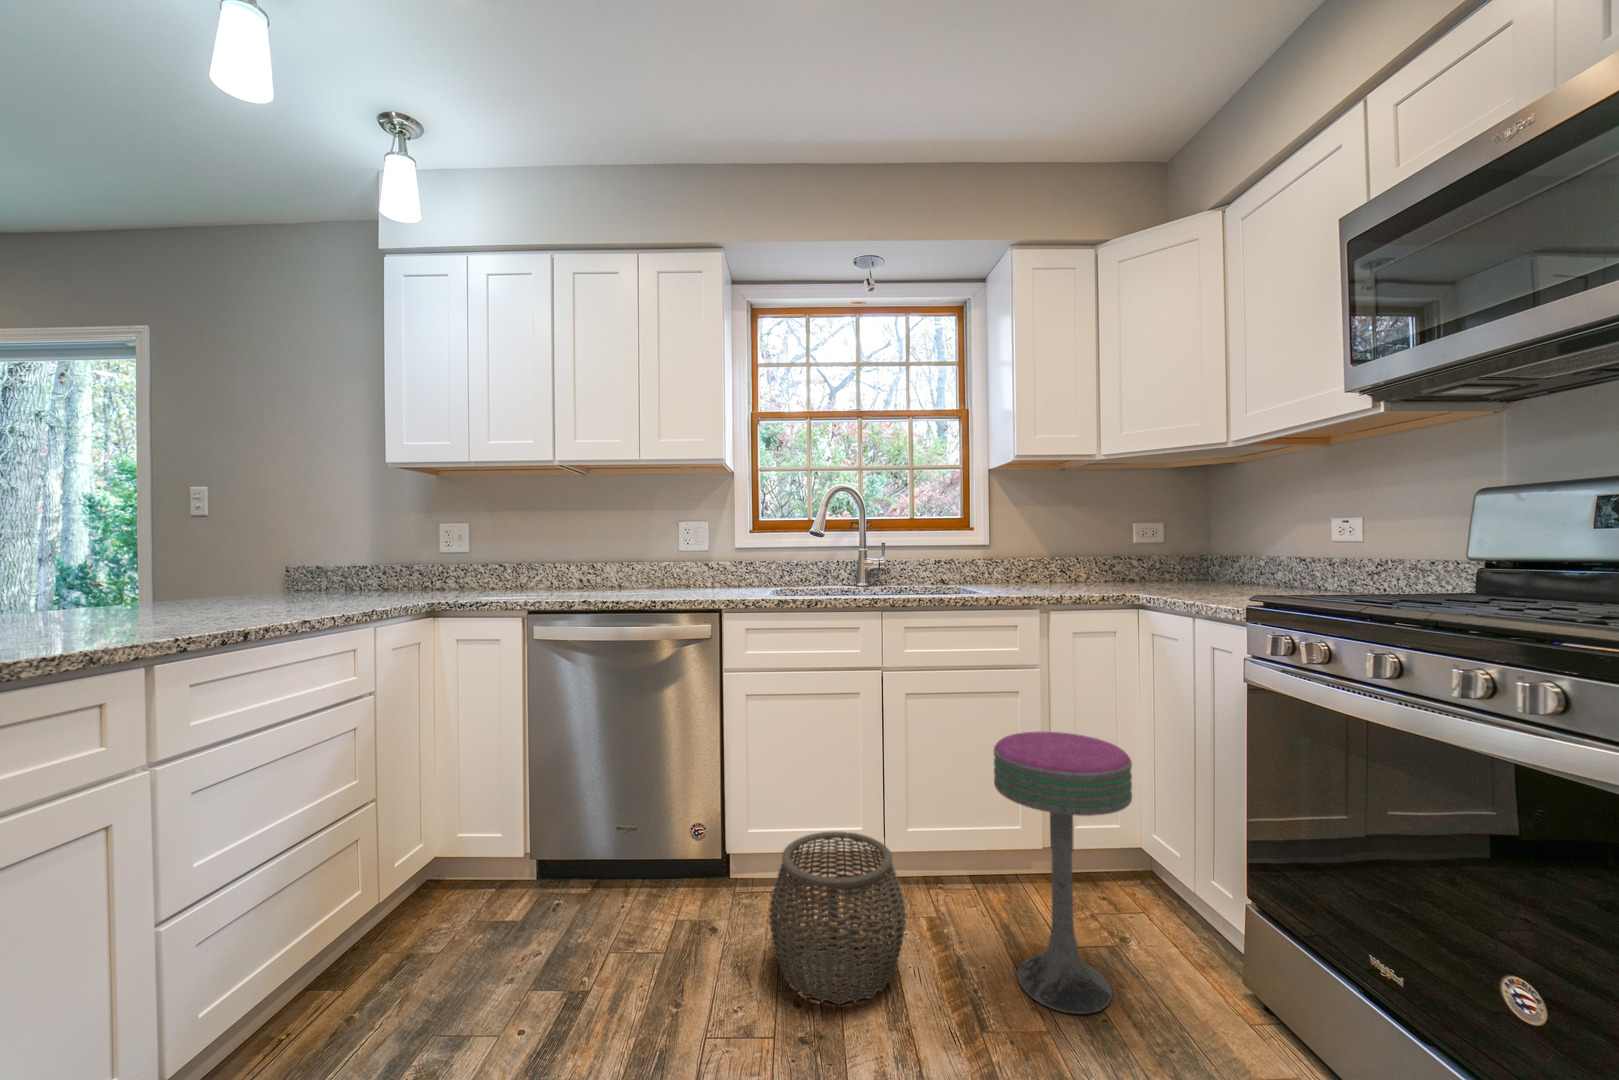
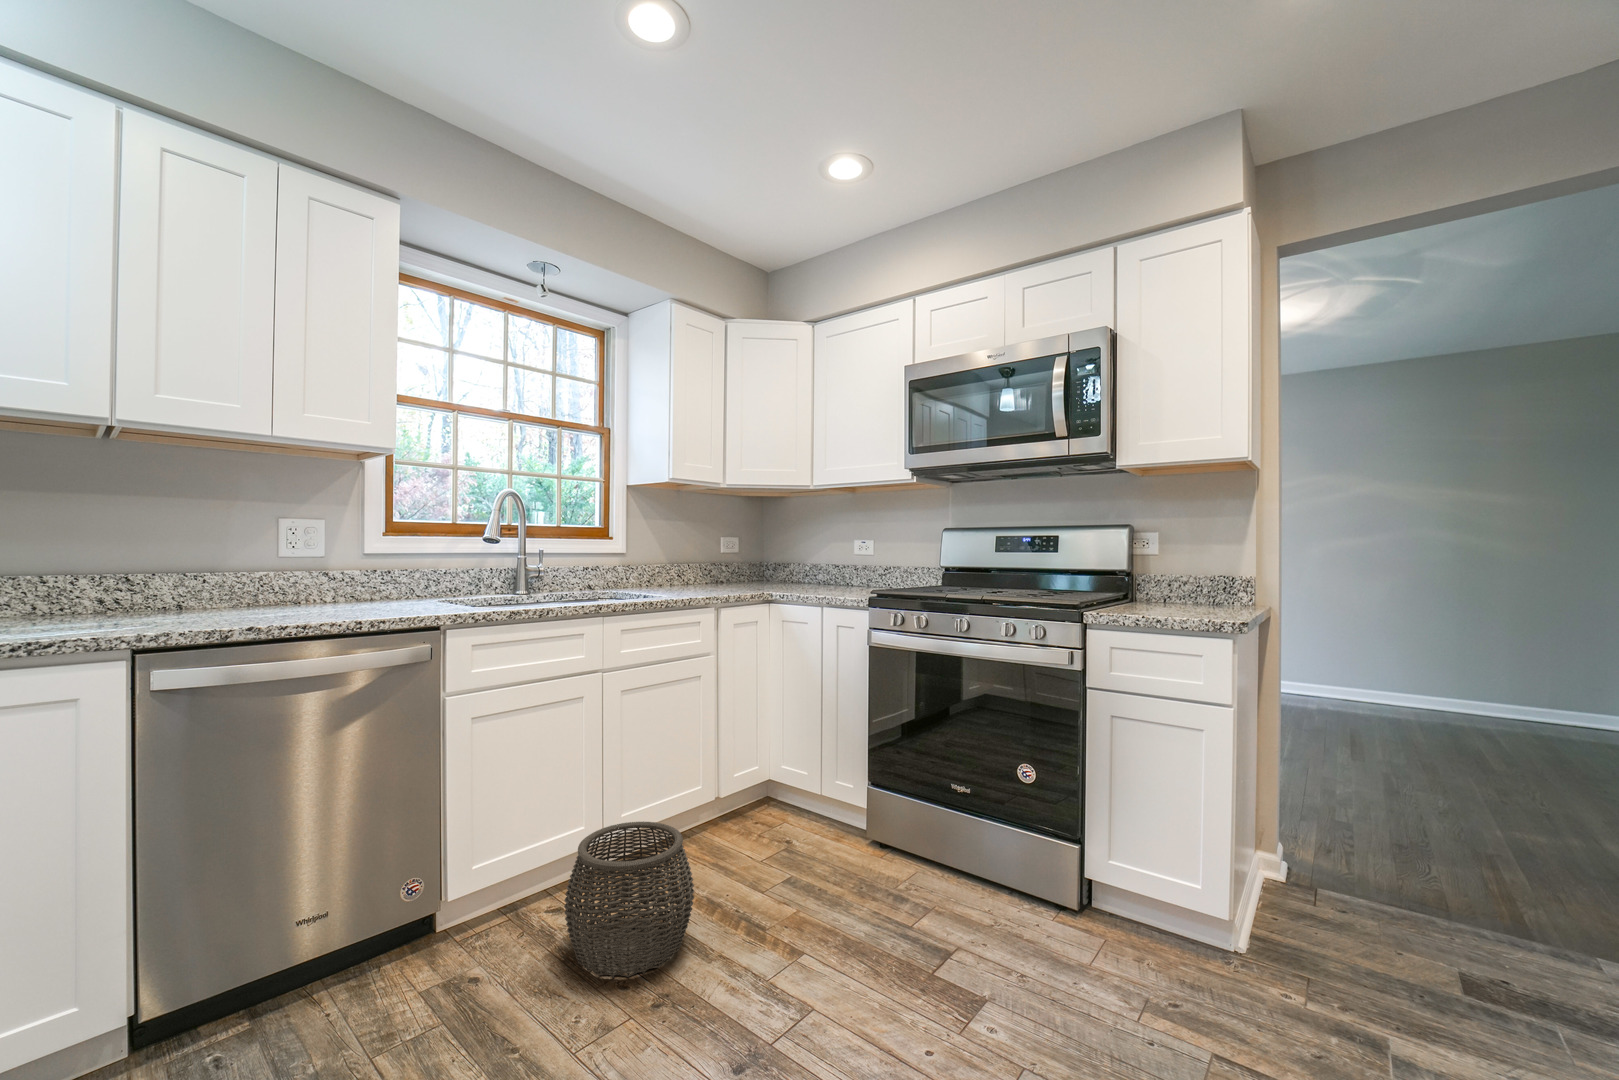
bar stool: present [994,732,1132,1014] -> none [735,698,831,899]

